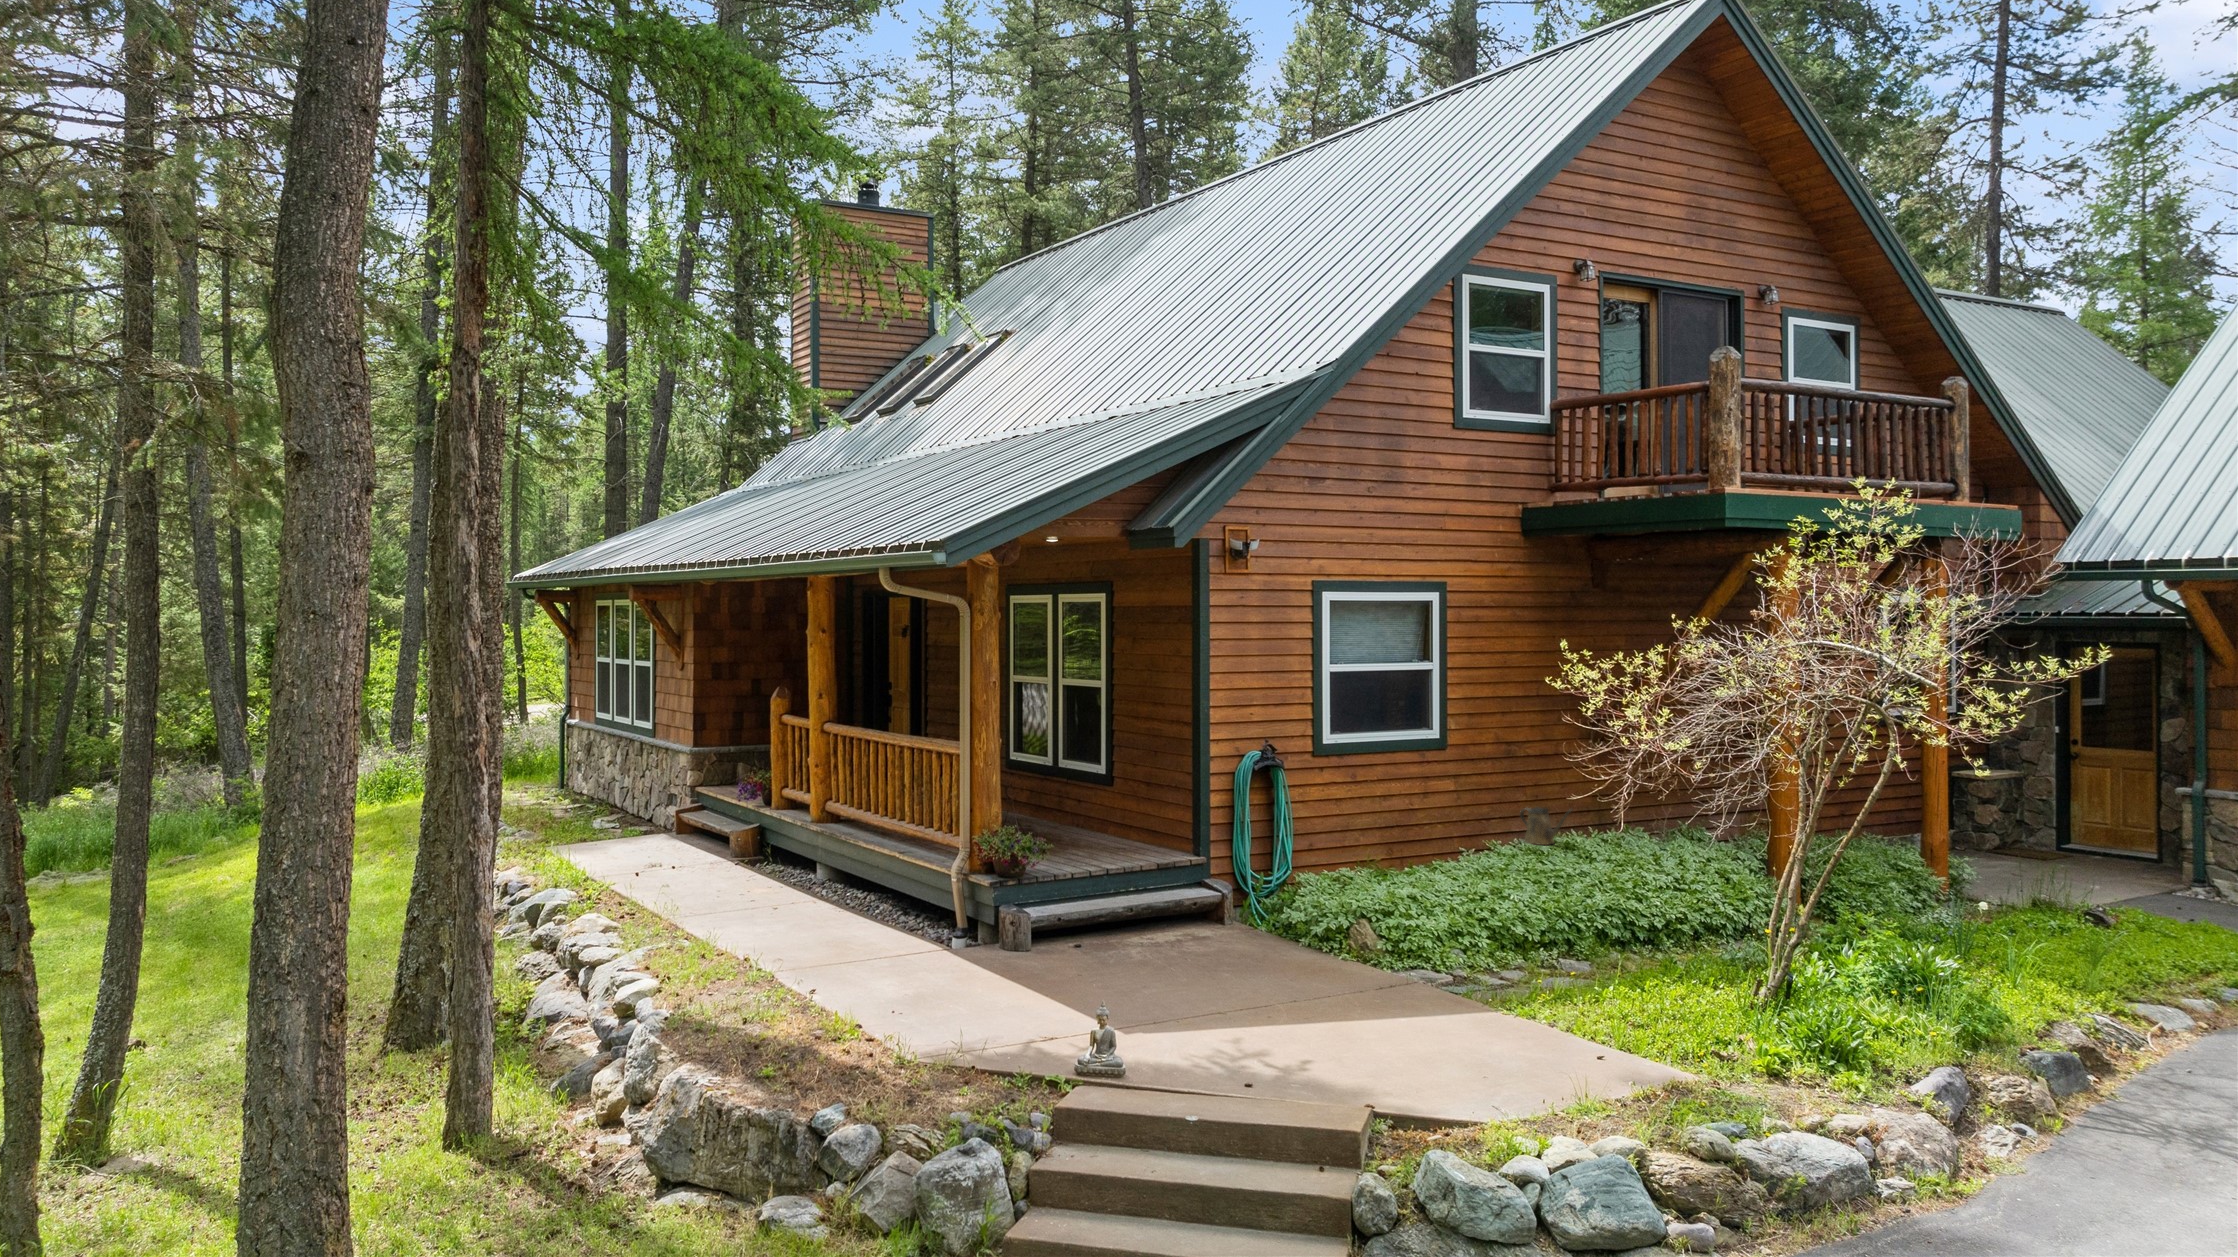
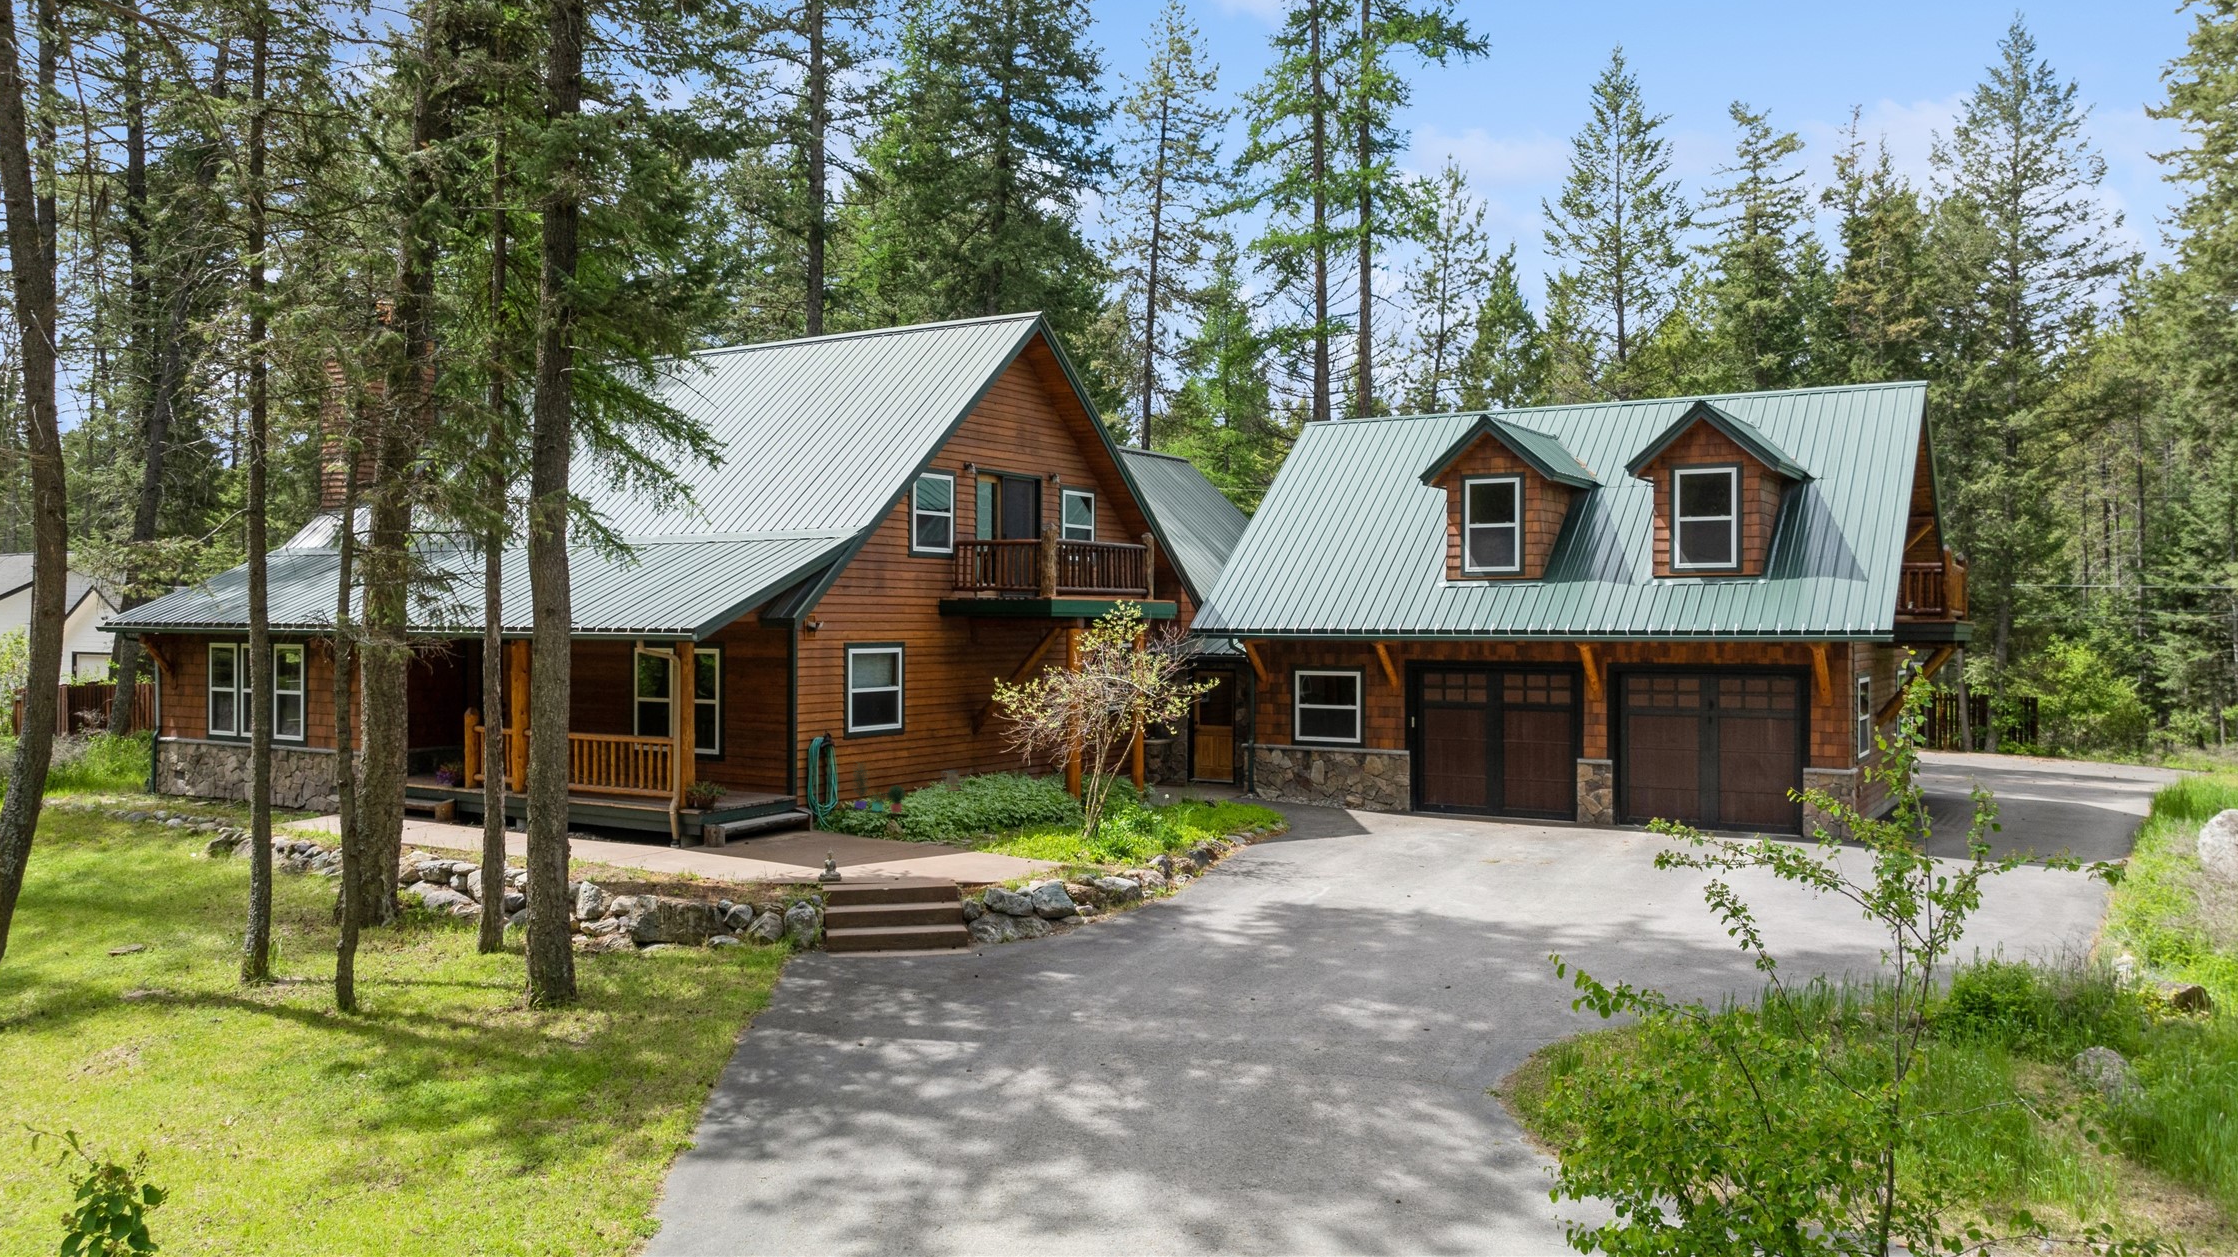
potted plant: none [1322,788,1410,889] -> present [853,763,905,813]

